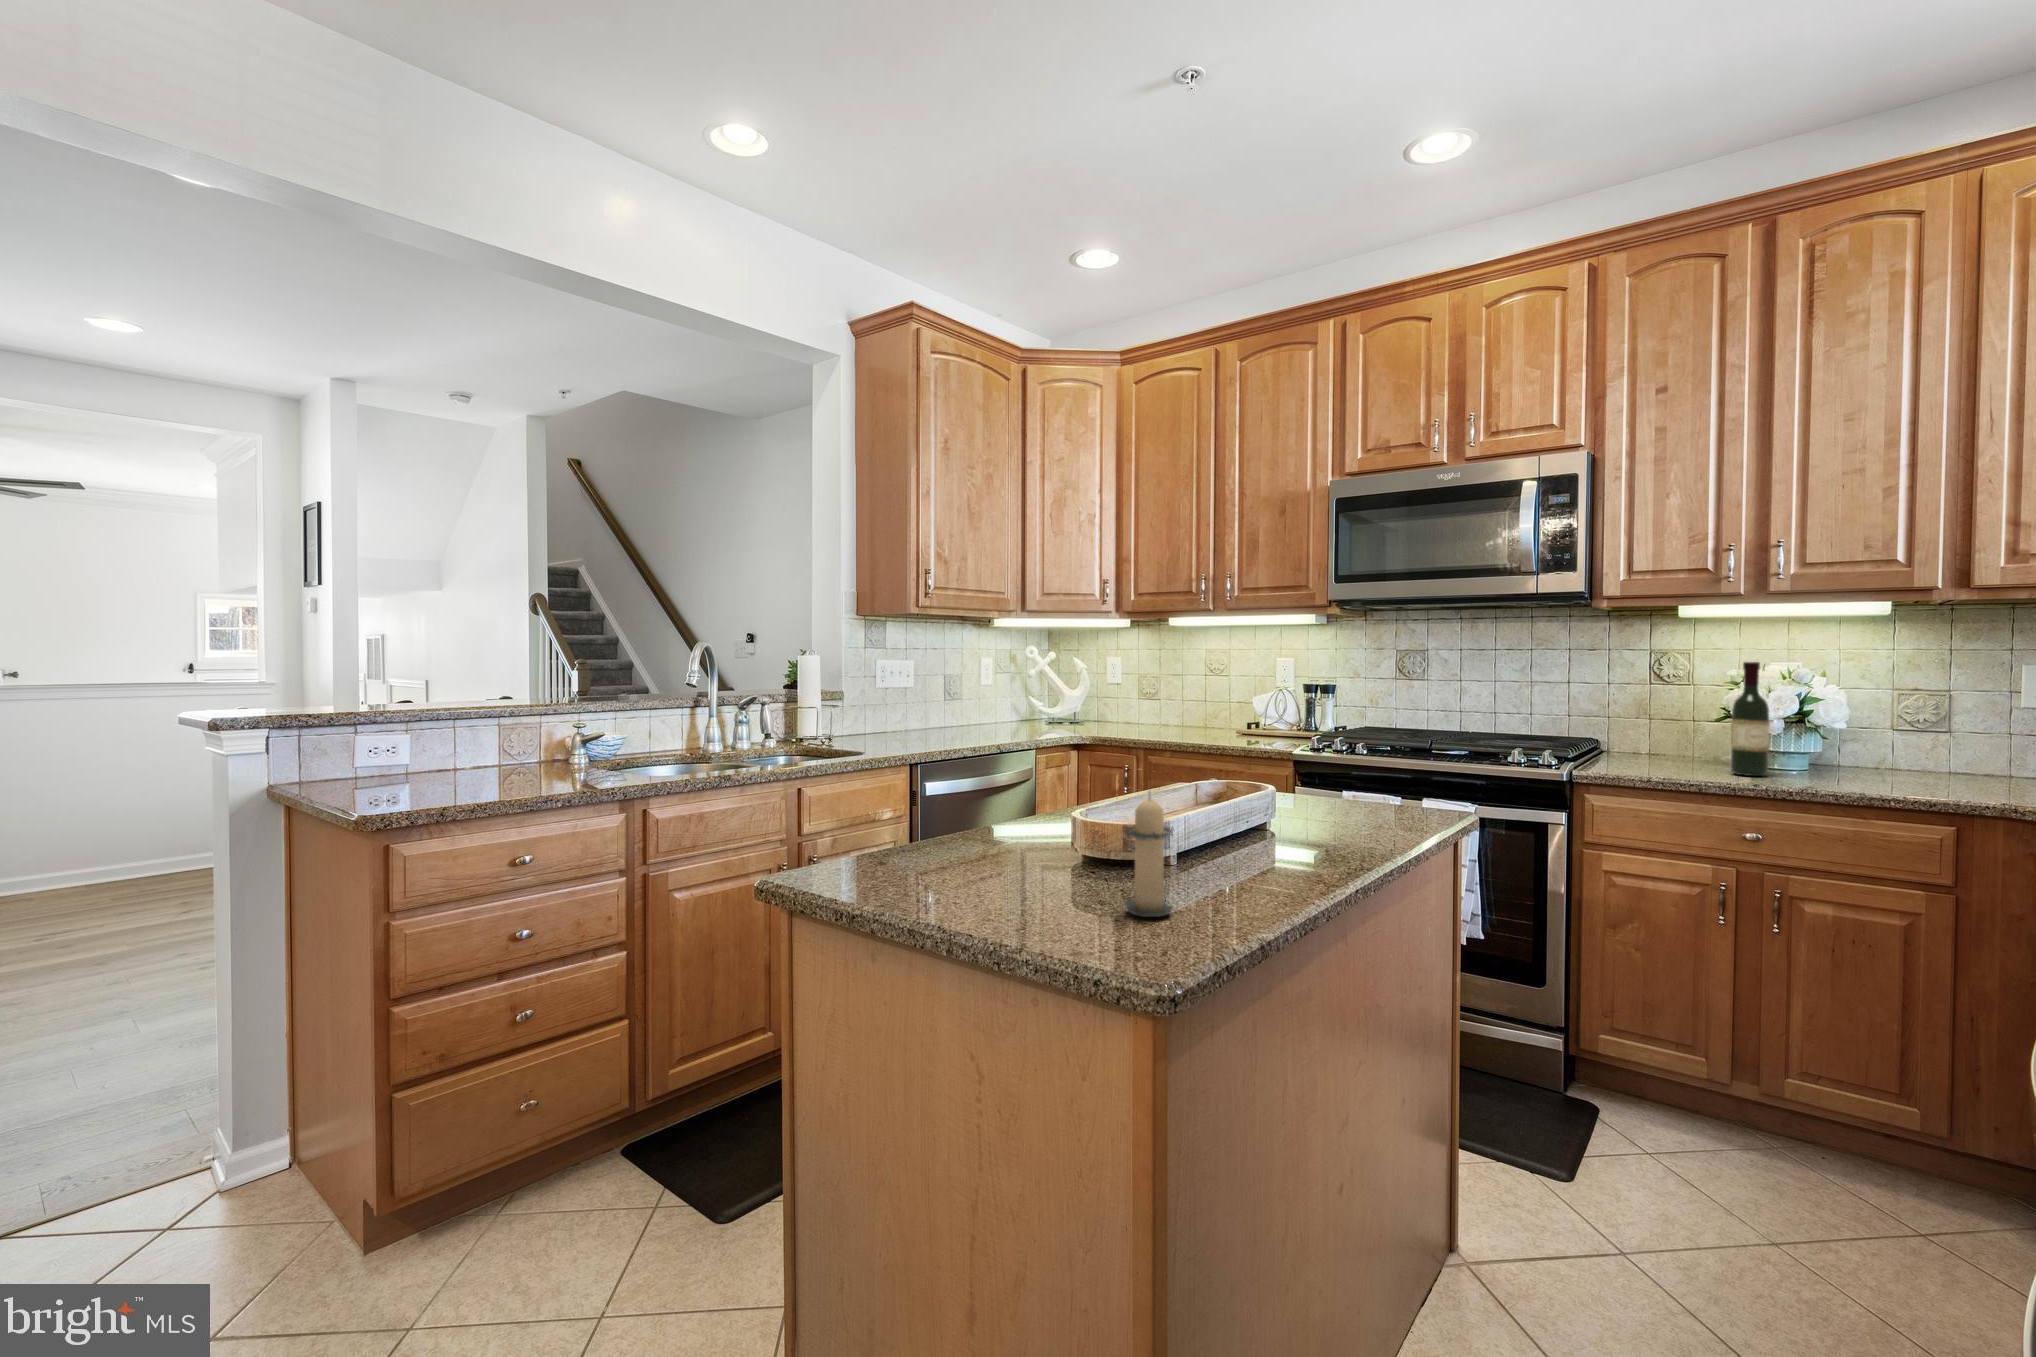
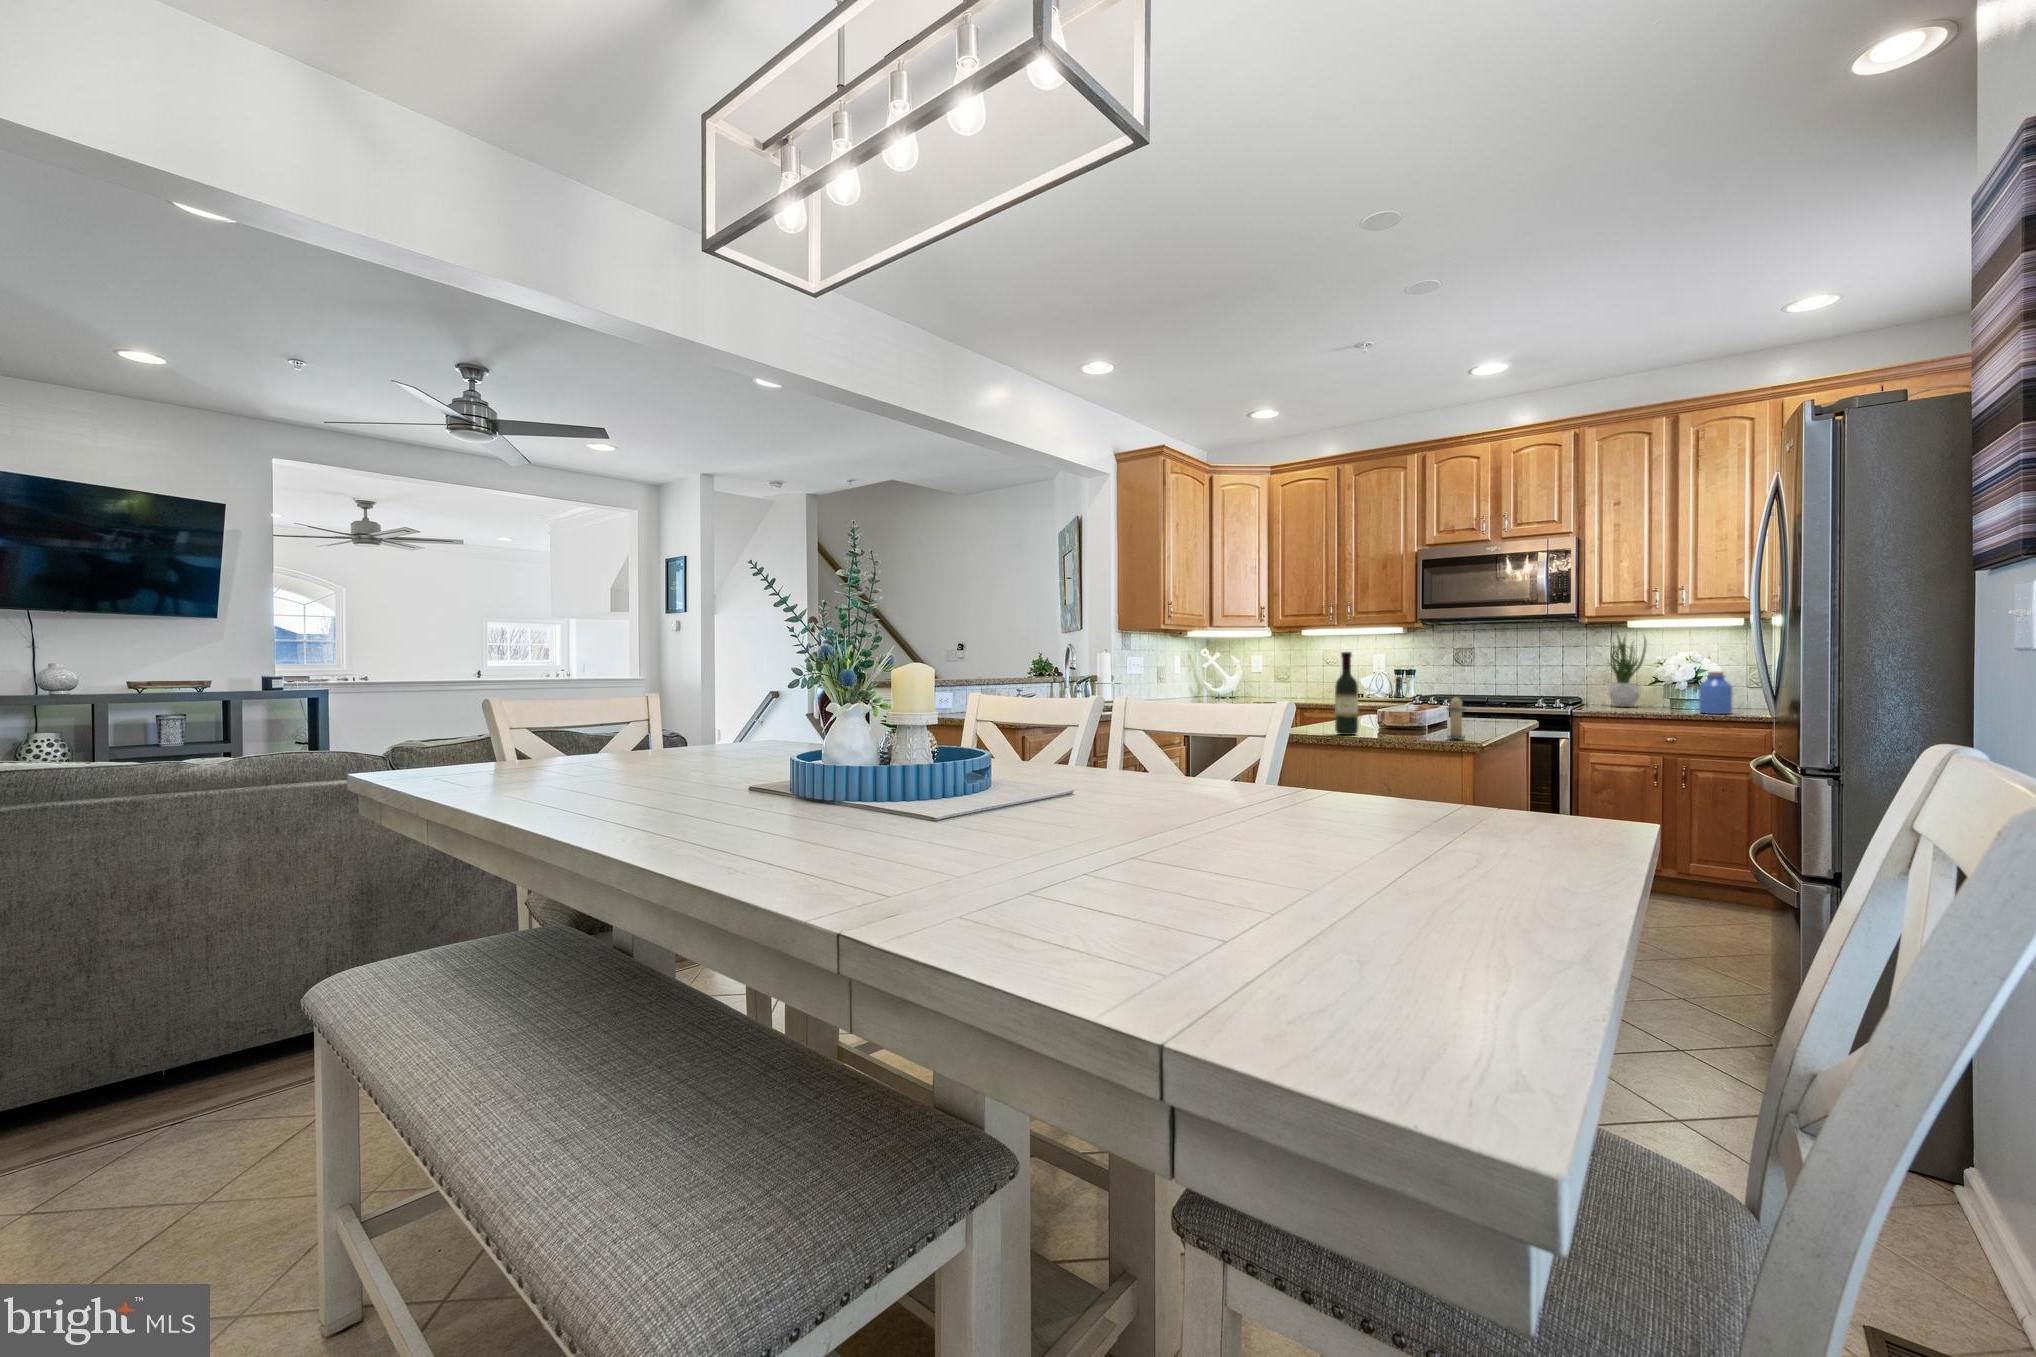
potted plant: none [1641,624,1712,759] -> present [1608,636,1646,707]
wine bottle: present [1730,662,1769,776] -> present [1335,652,1358,735]
jar: none [1807,702,1873,784] -> present [1699,672,1732,714]

